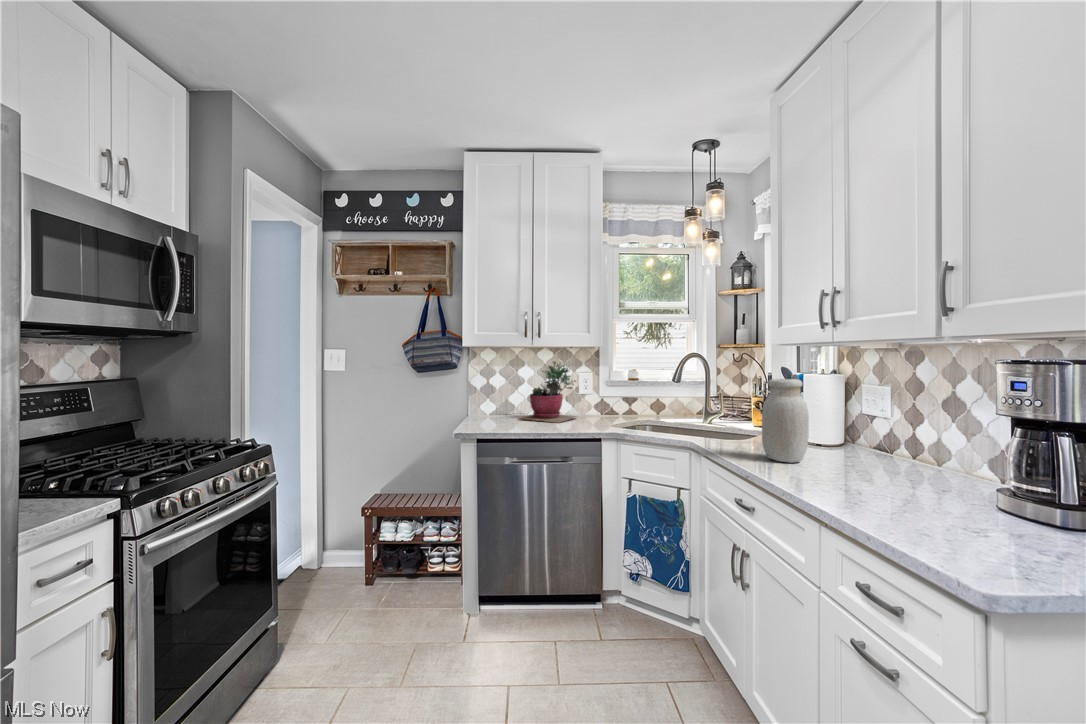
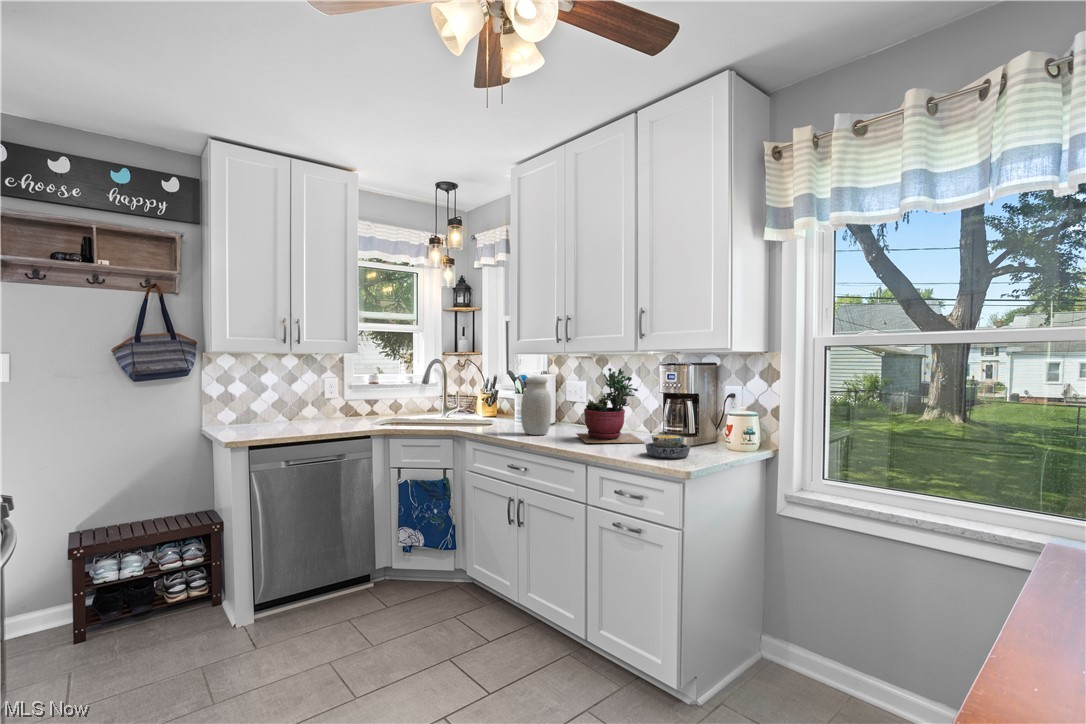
succulent plant: present [520,362,577,423] -> present [576,368,645,443]
bowl: none [929,495,1043,554] -> present [645,434,691,459]

